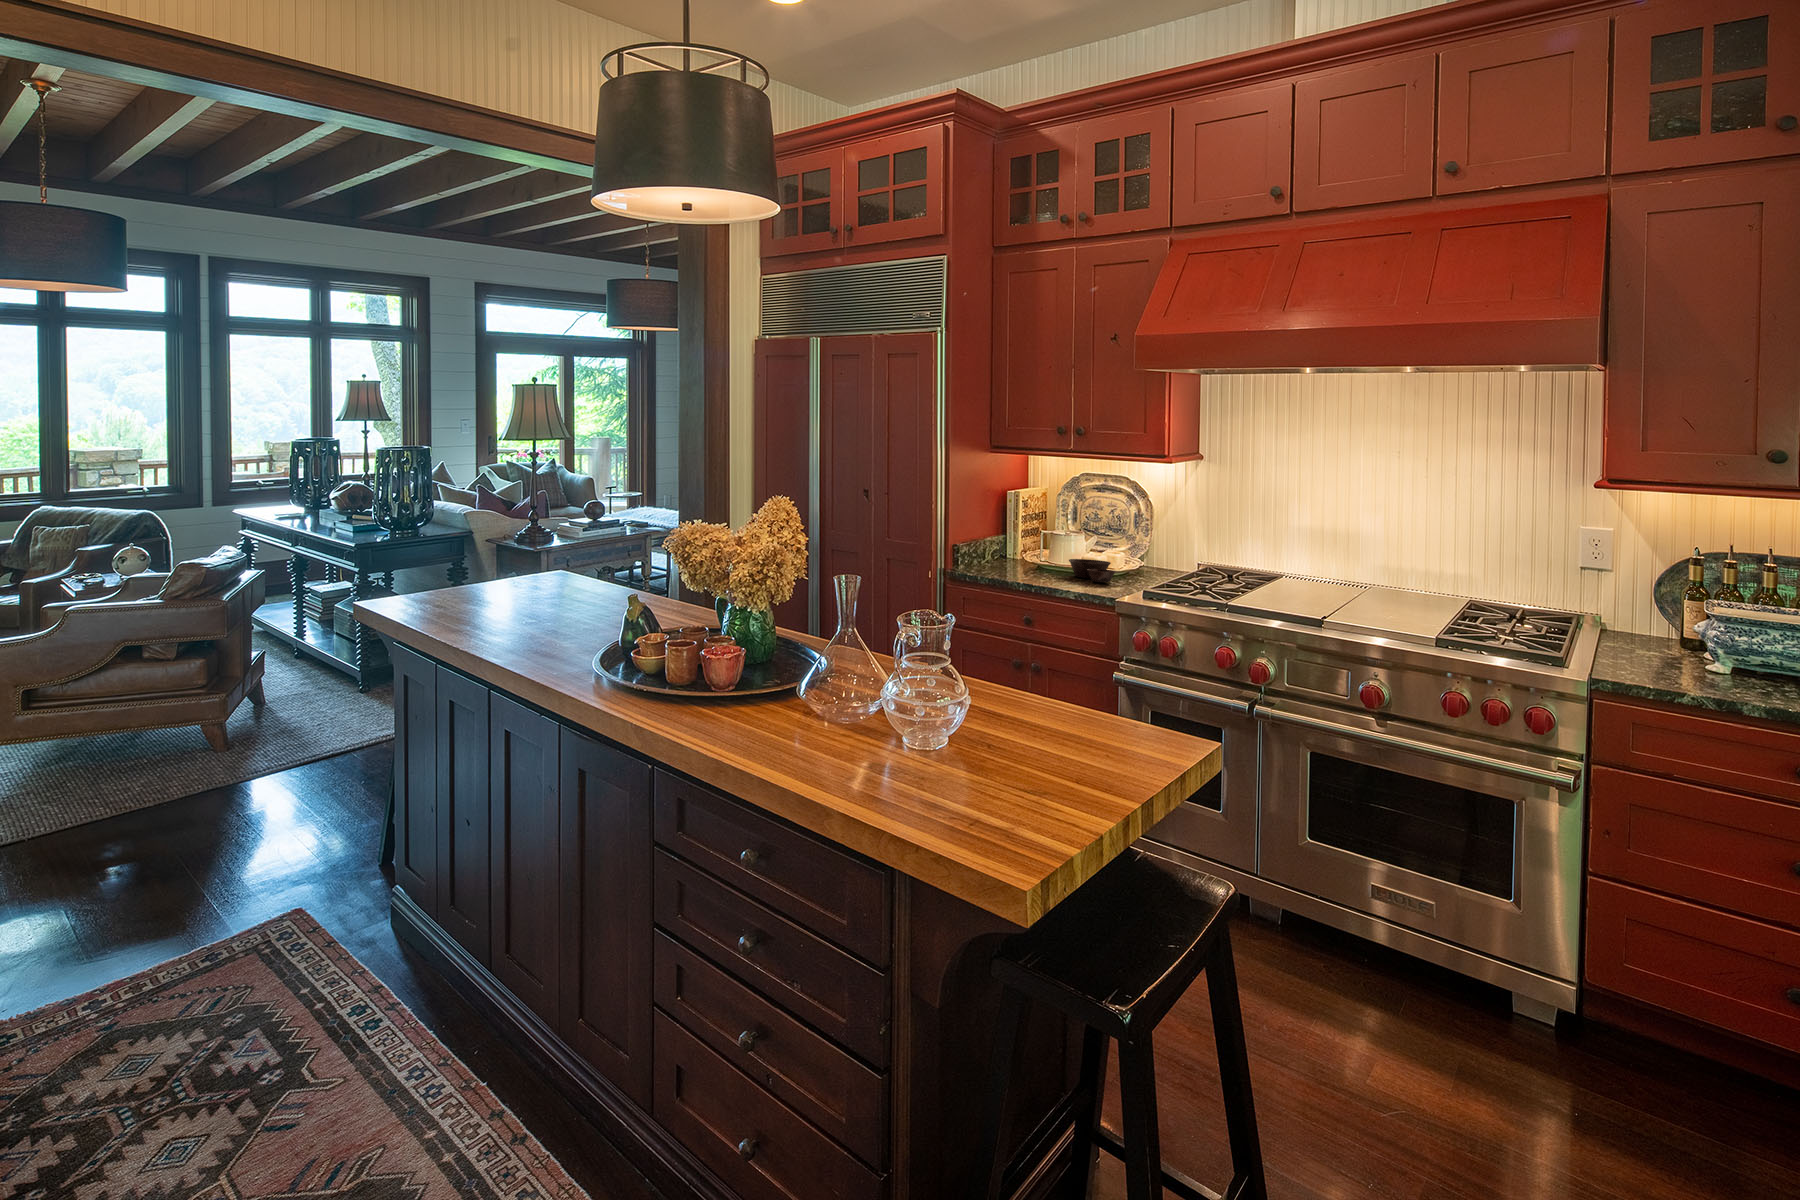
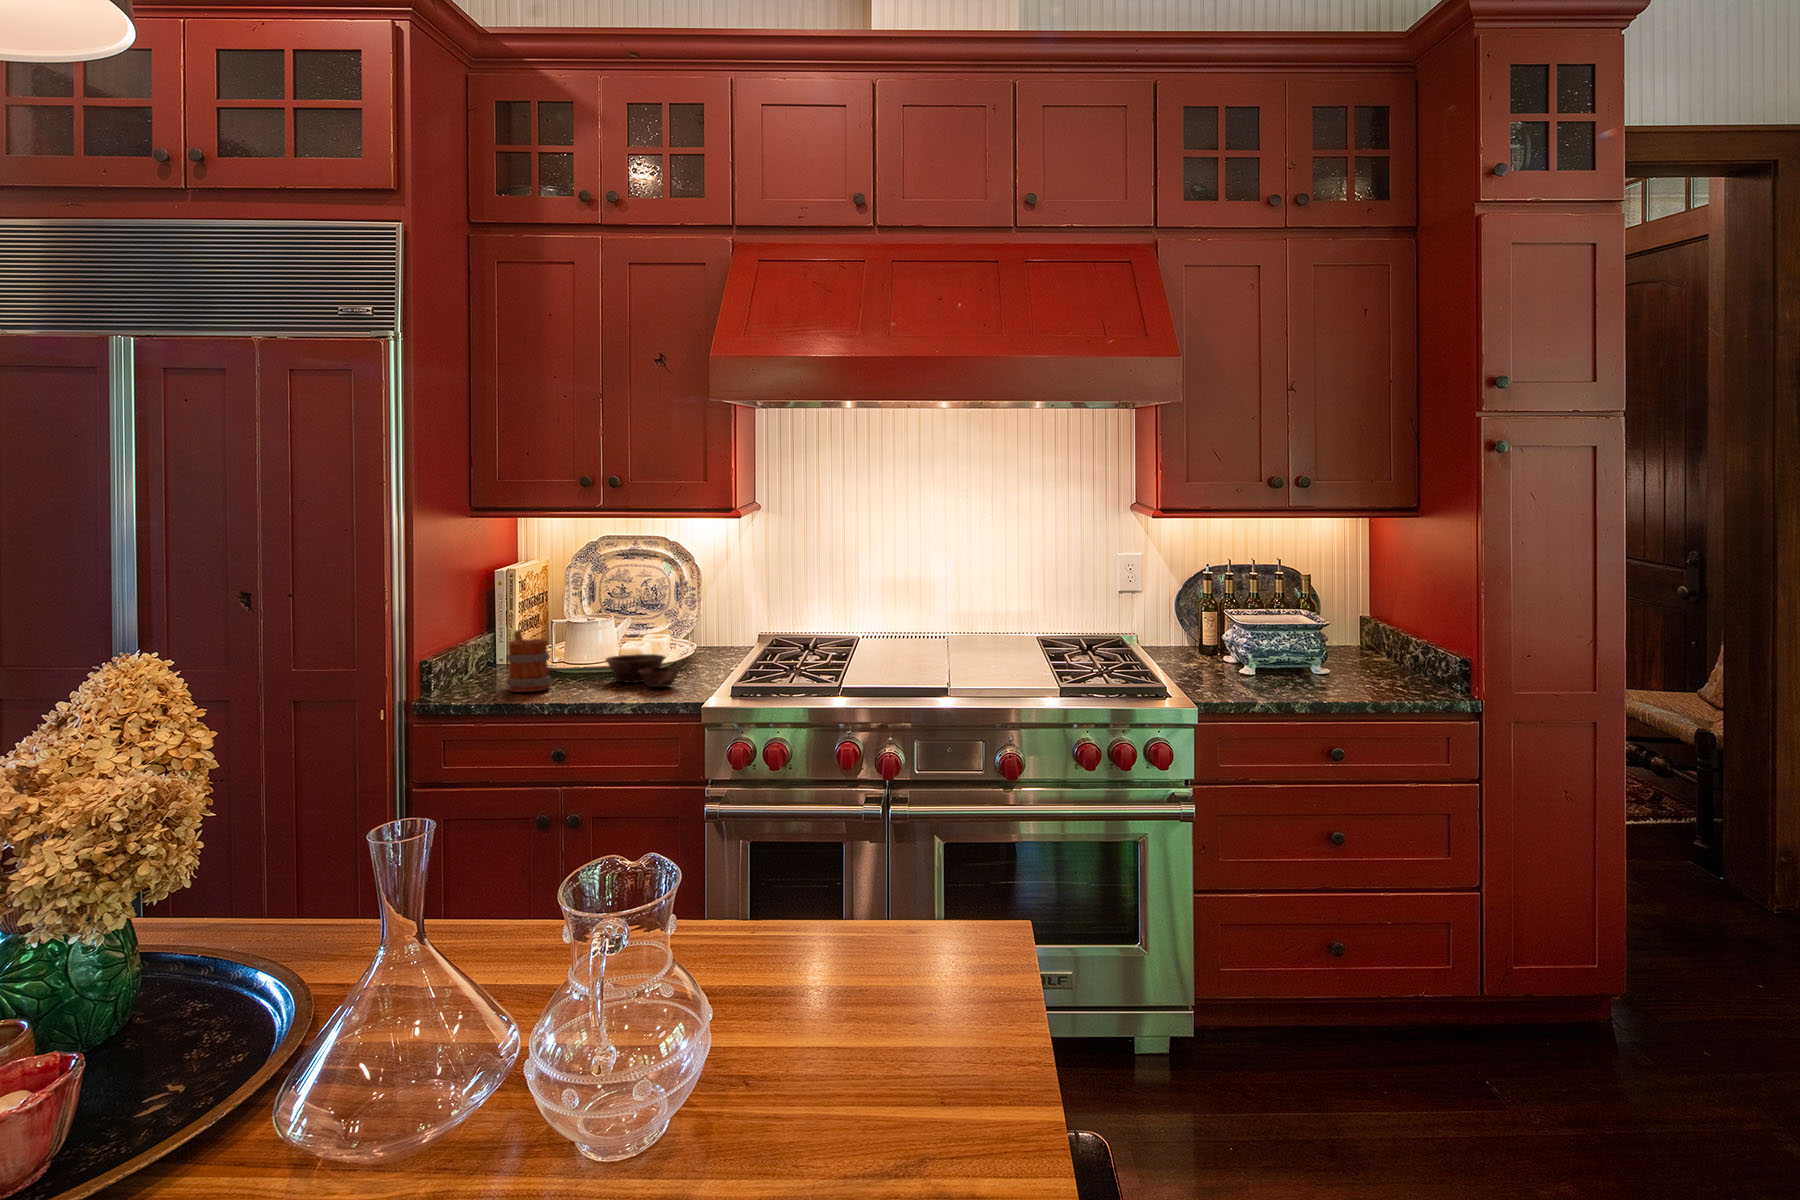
mug: none [1002,533,1031,575] -> present [506,630,551,692]

